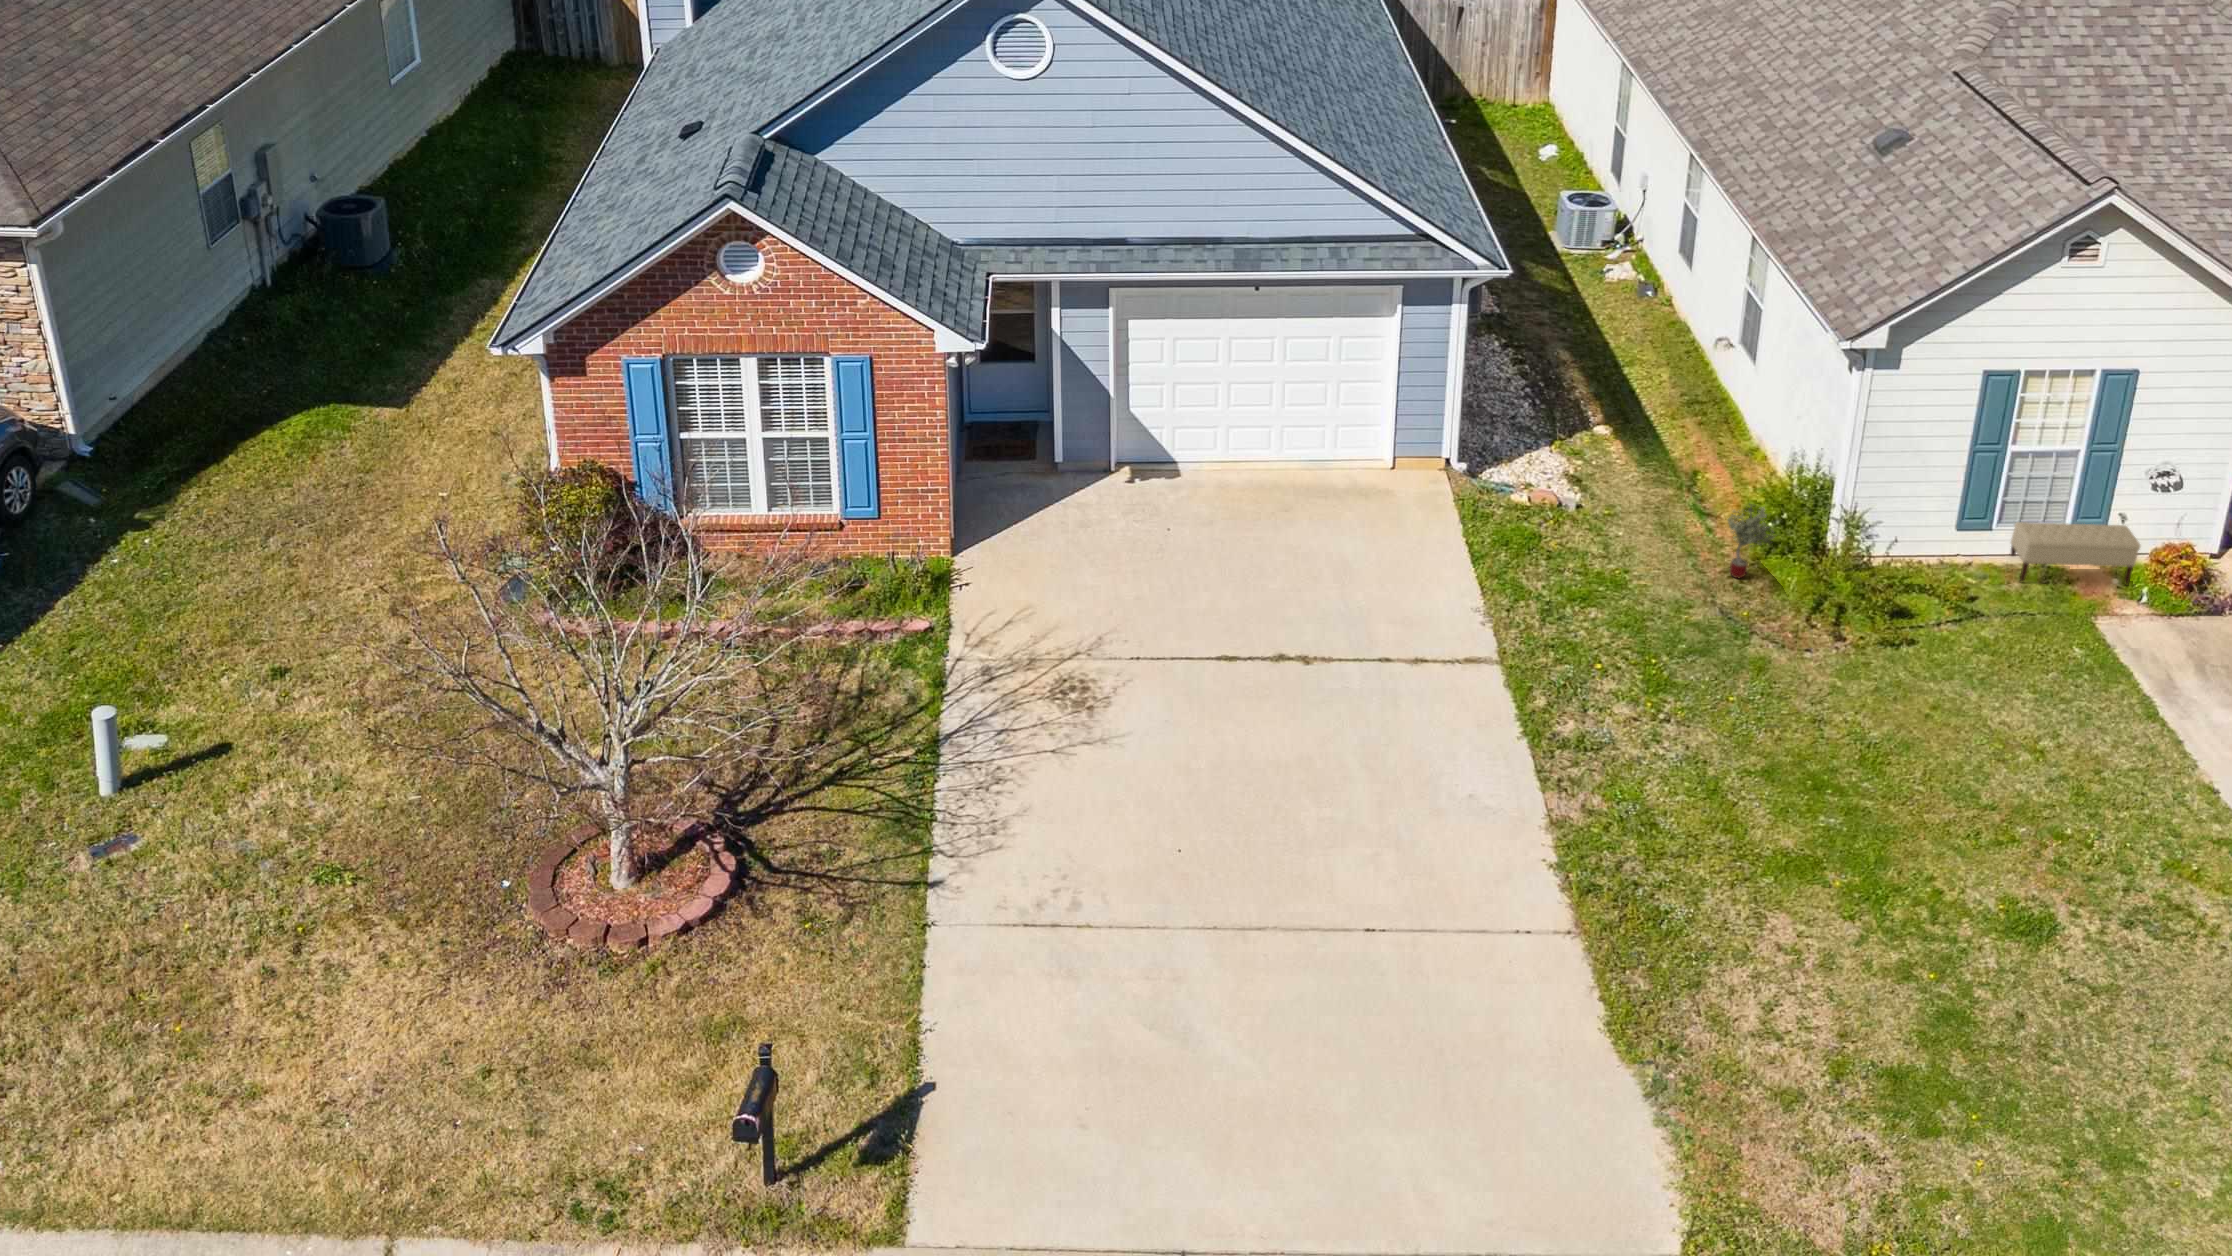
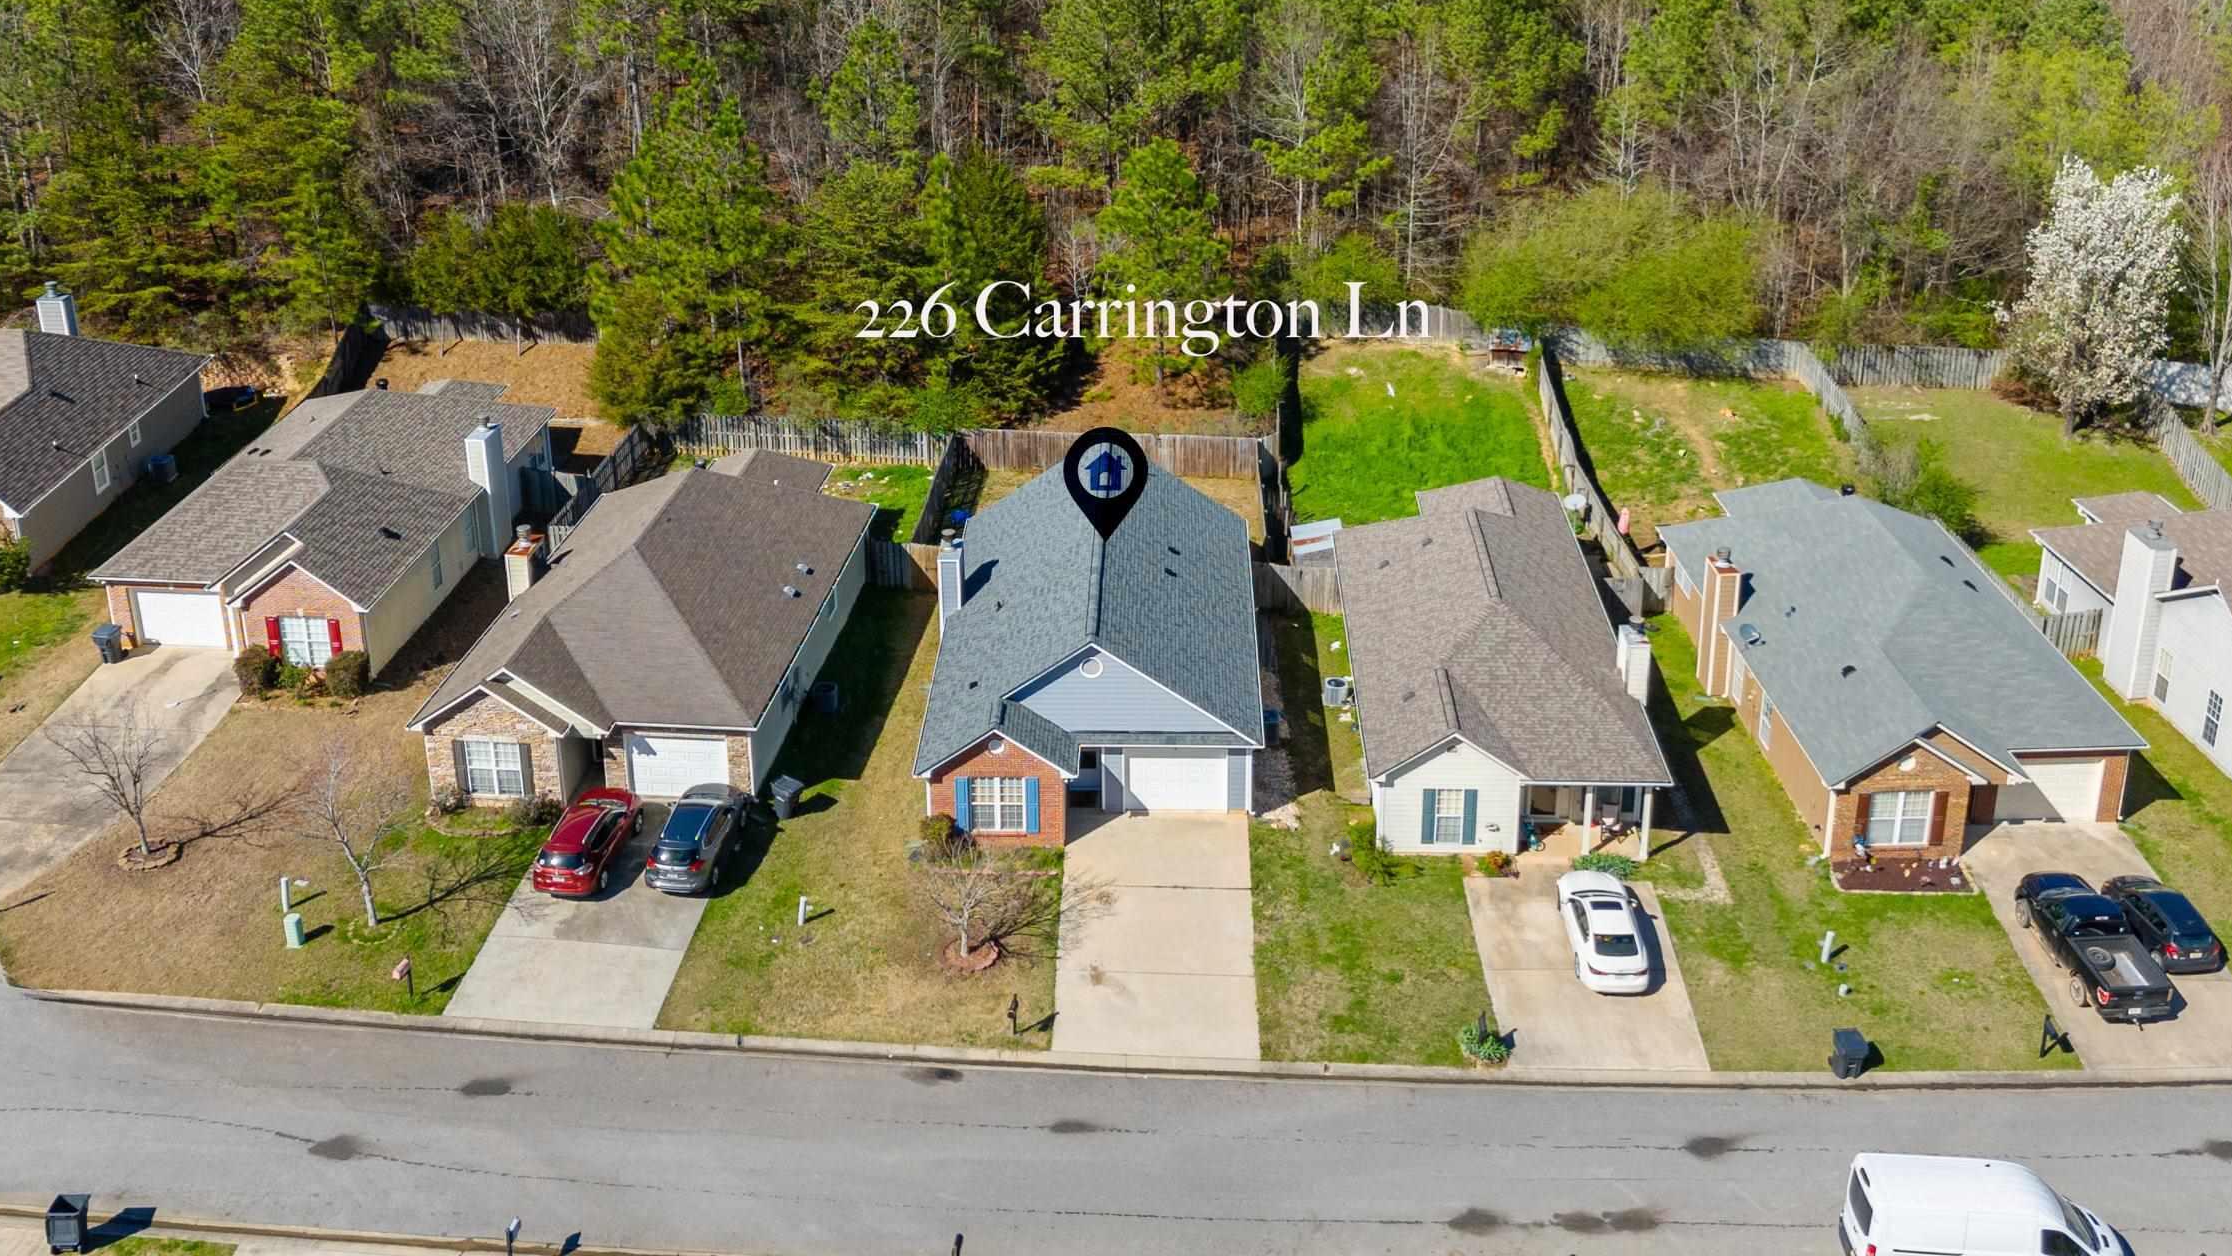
bench: present [2011,522,2140,585] -> none [1442,842,1483,866]

